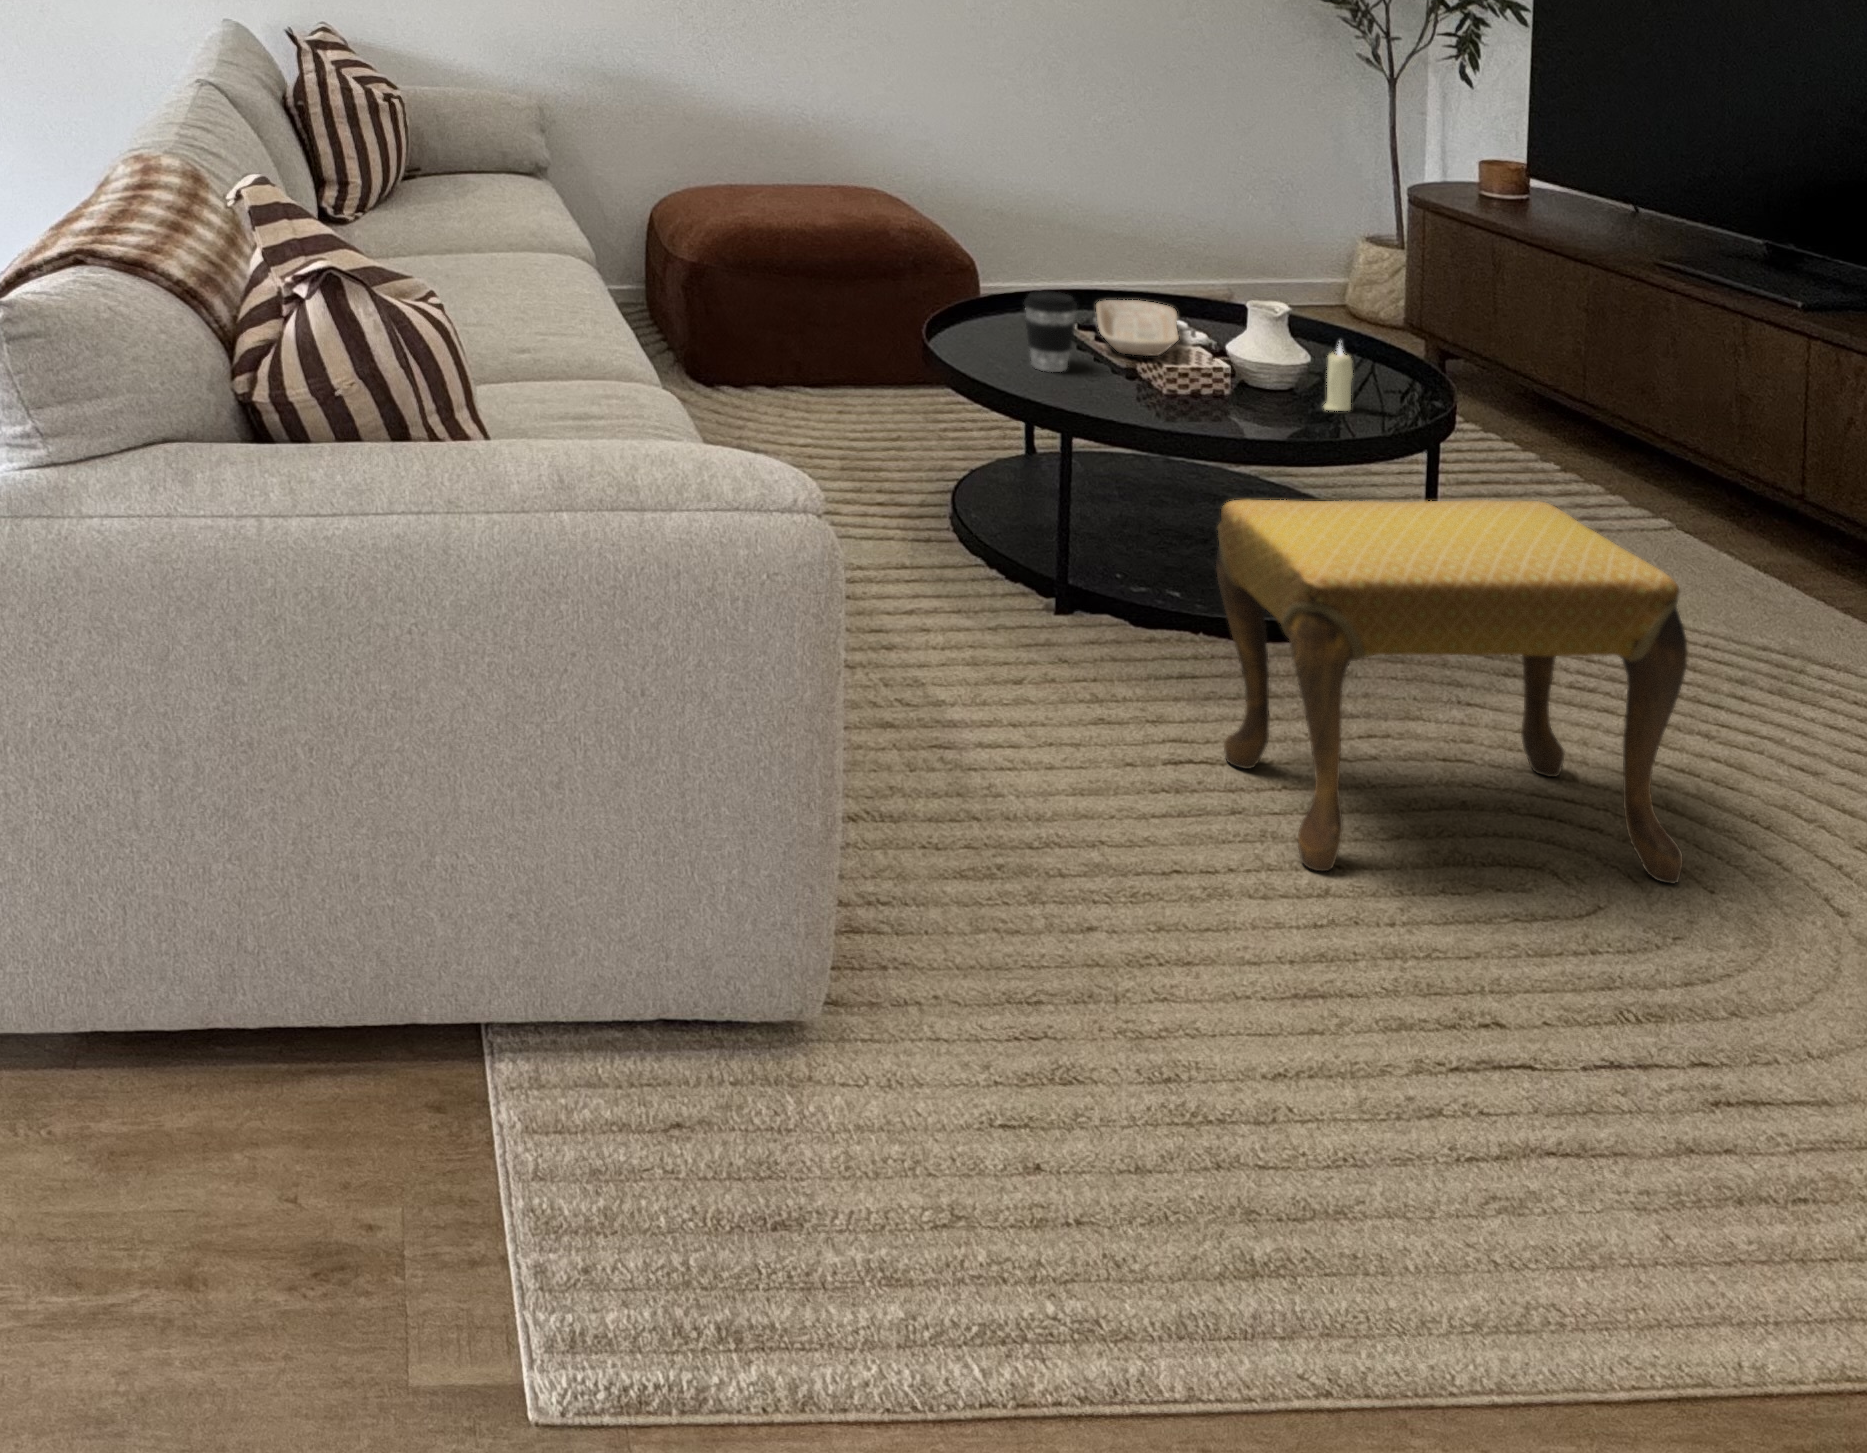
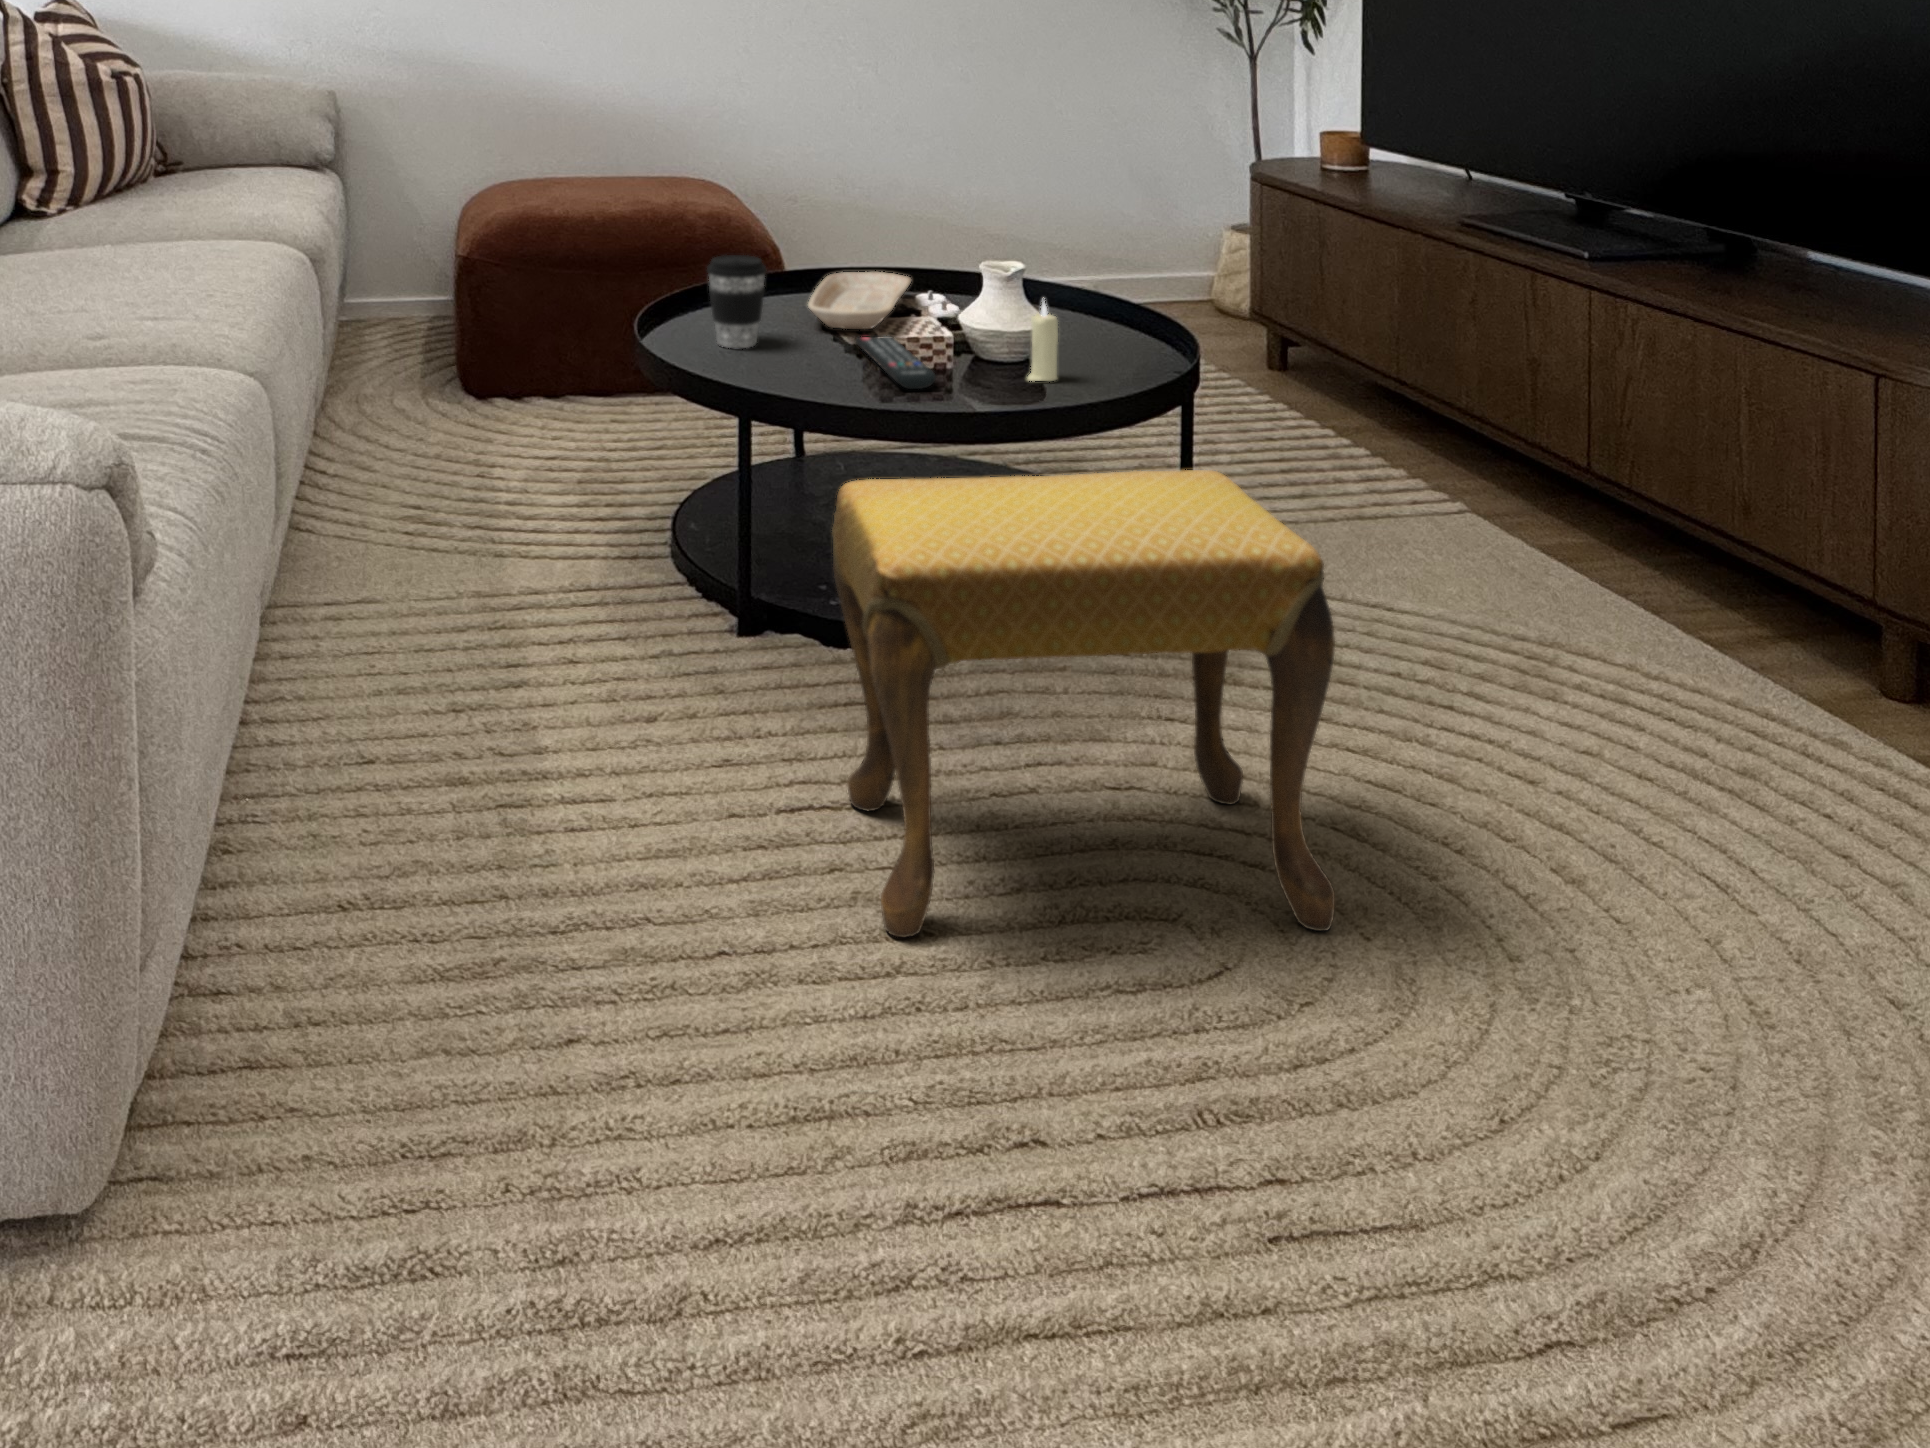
remote control: none [1155,365,1251,416] -> present [856,336,936,389]

